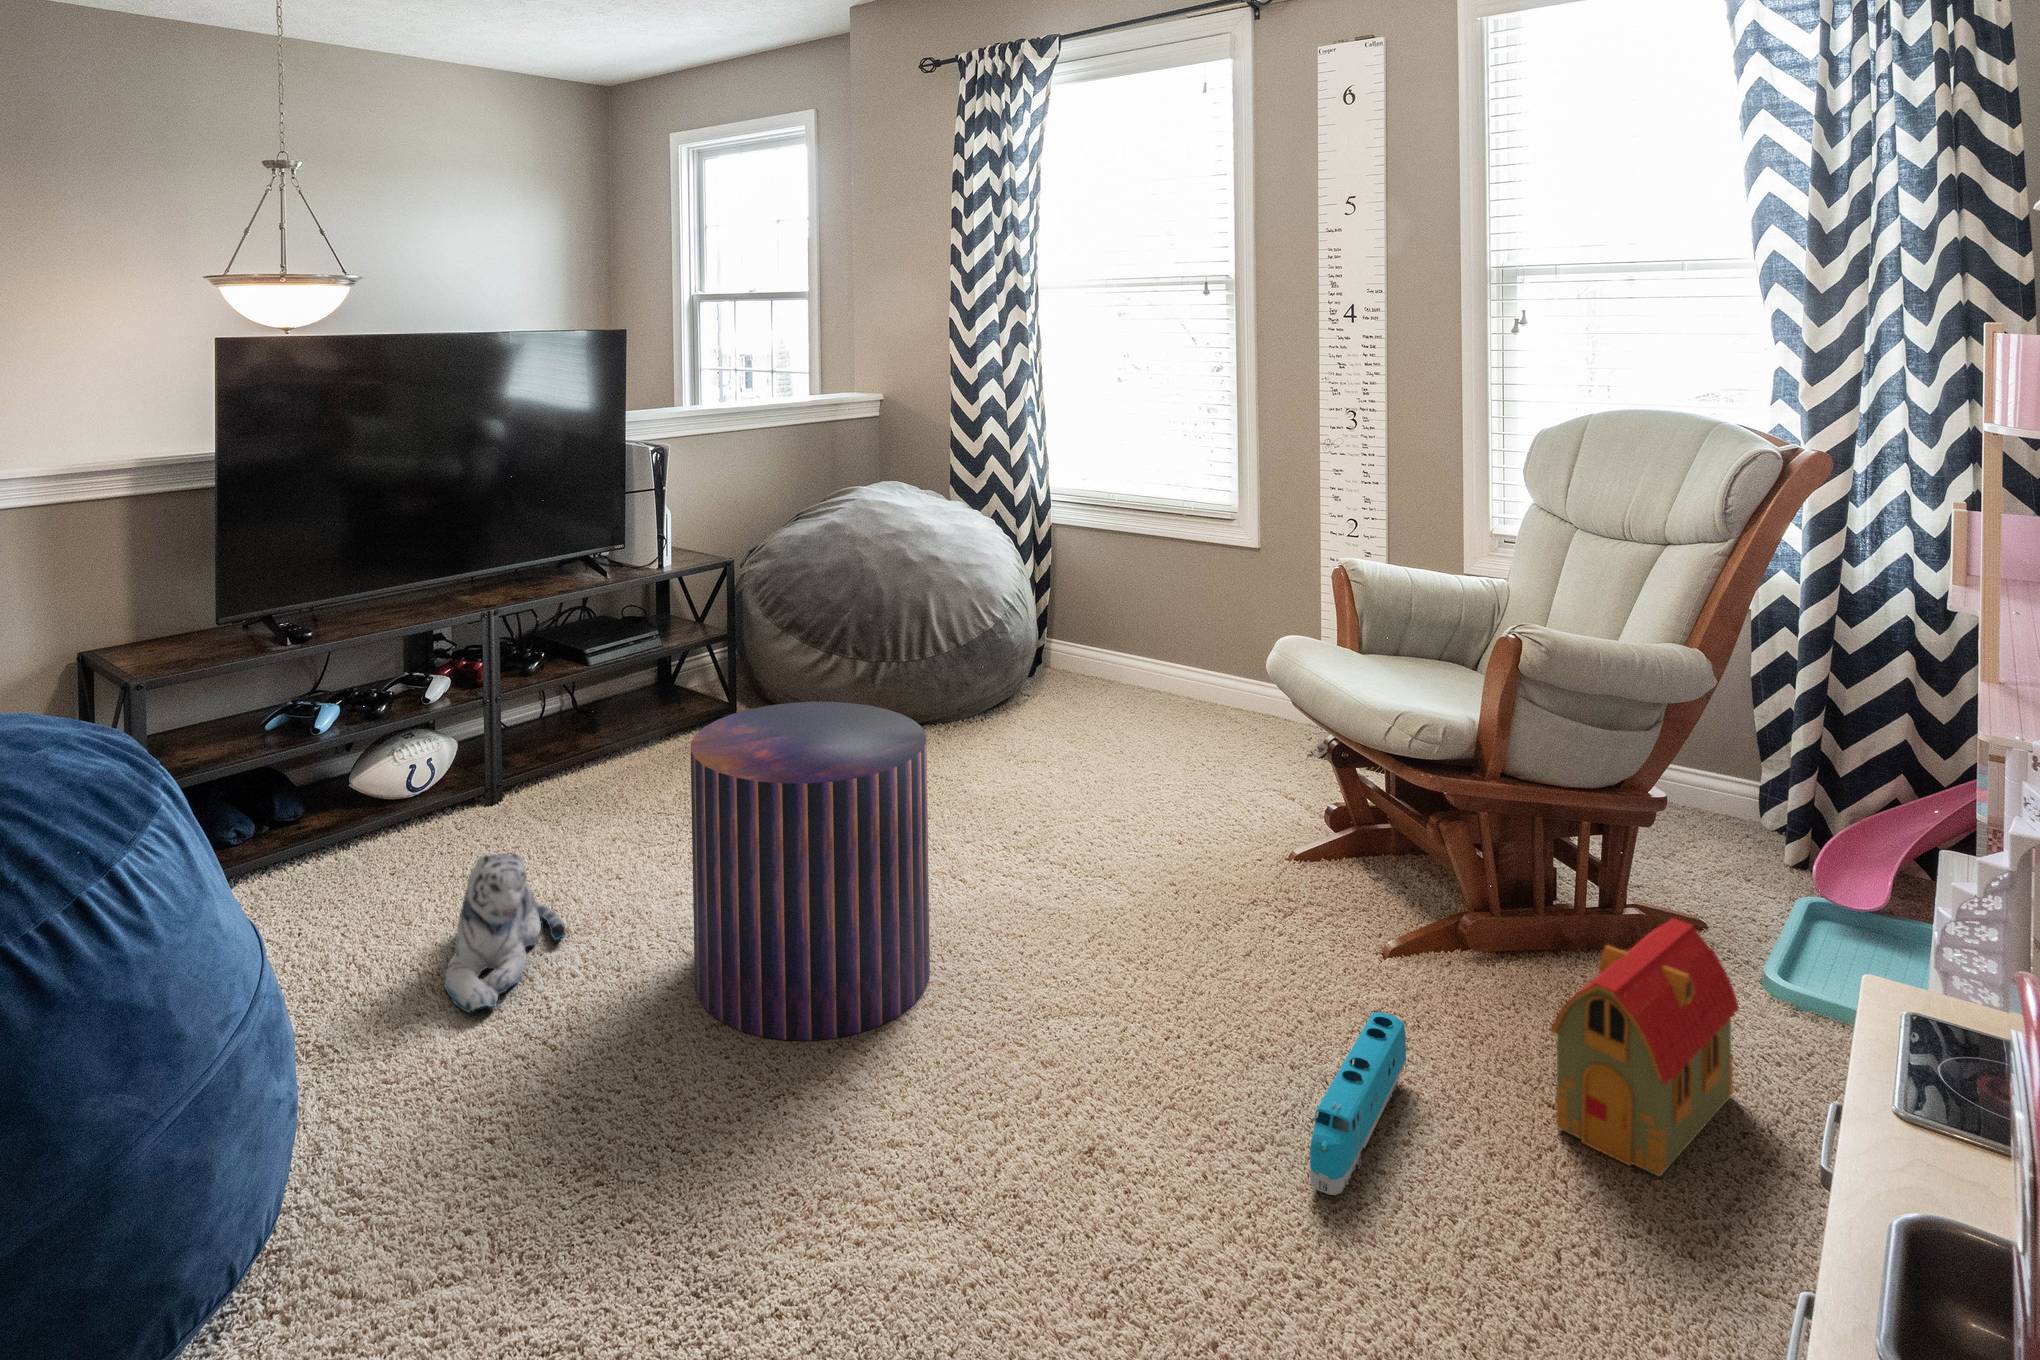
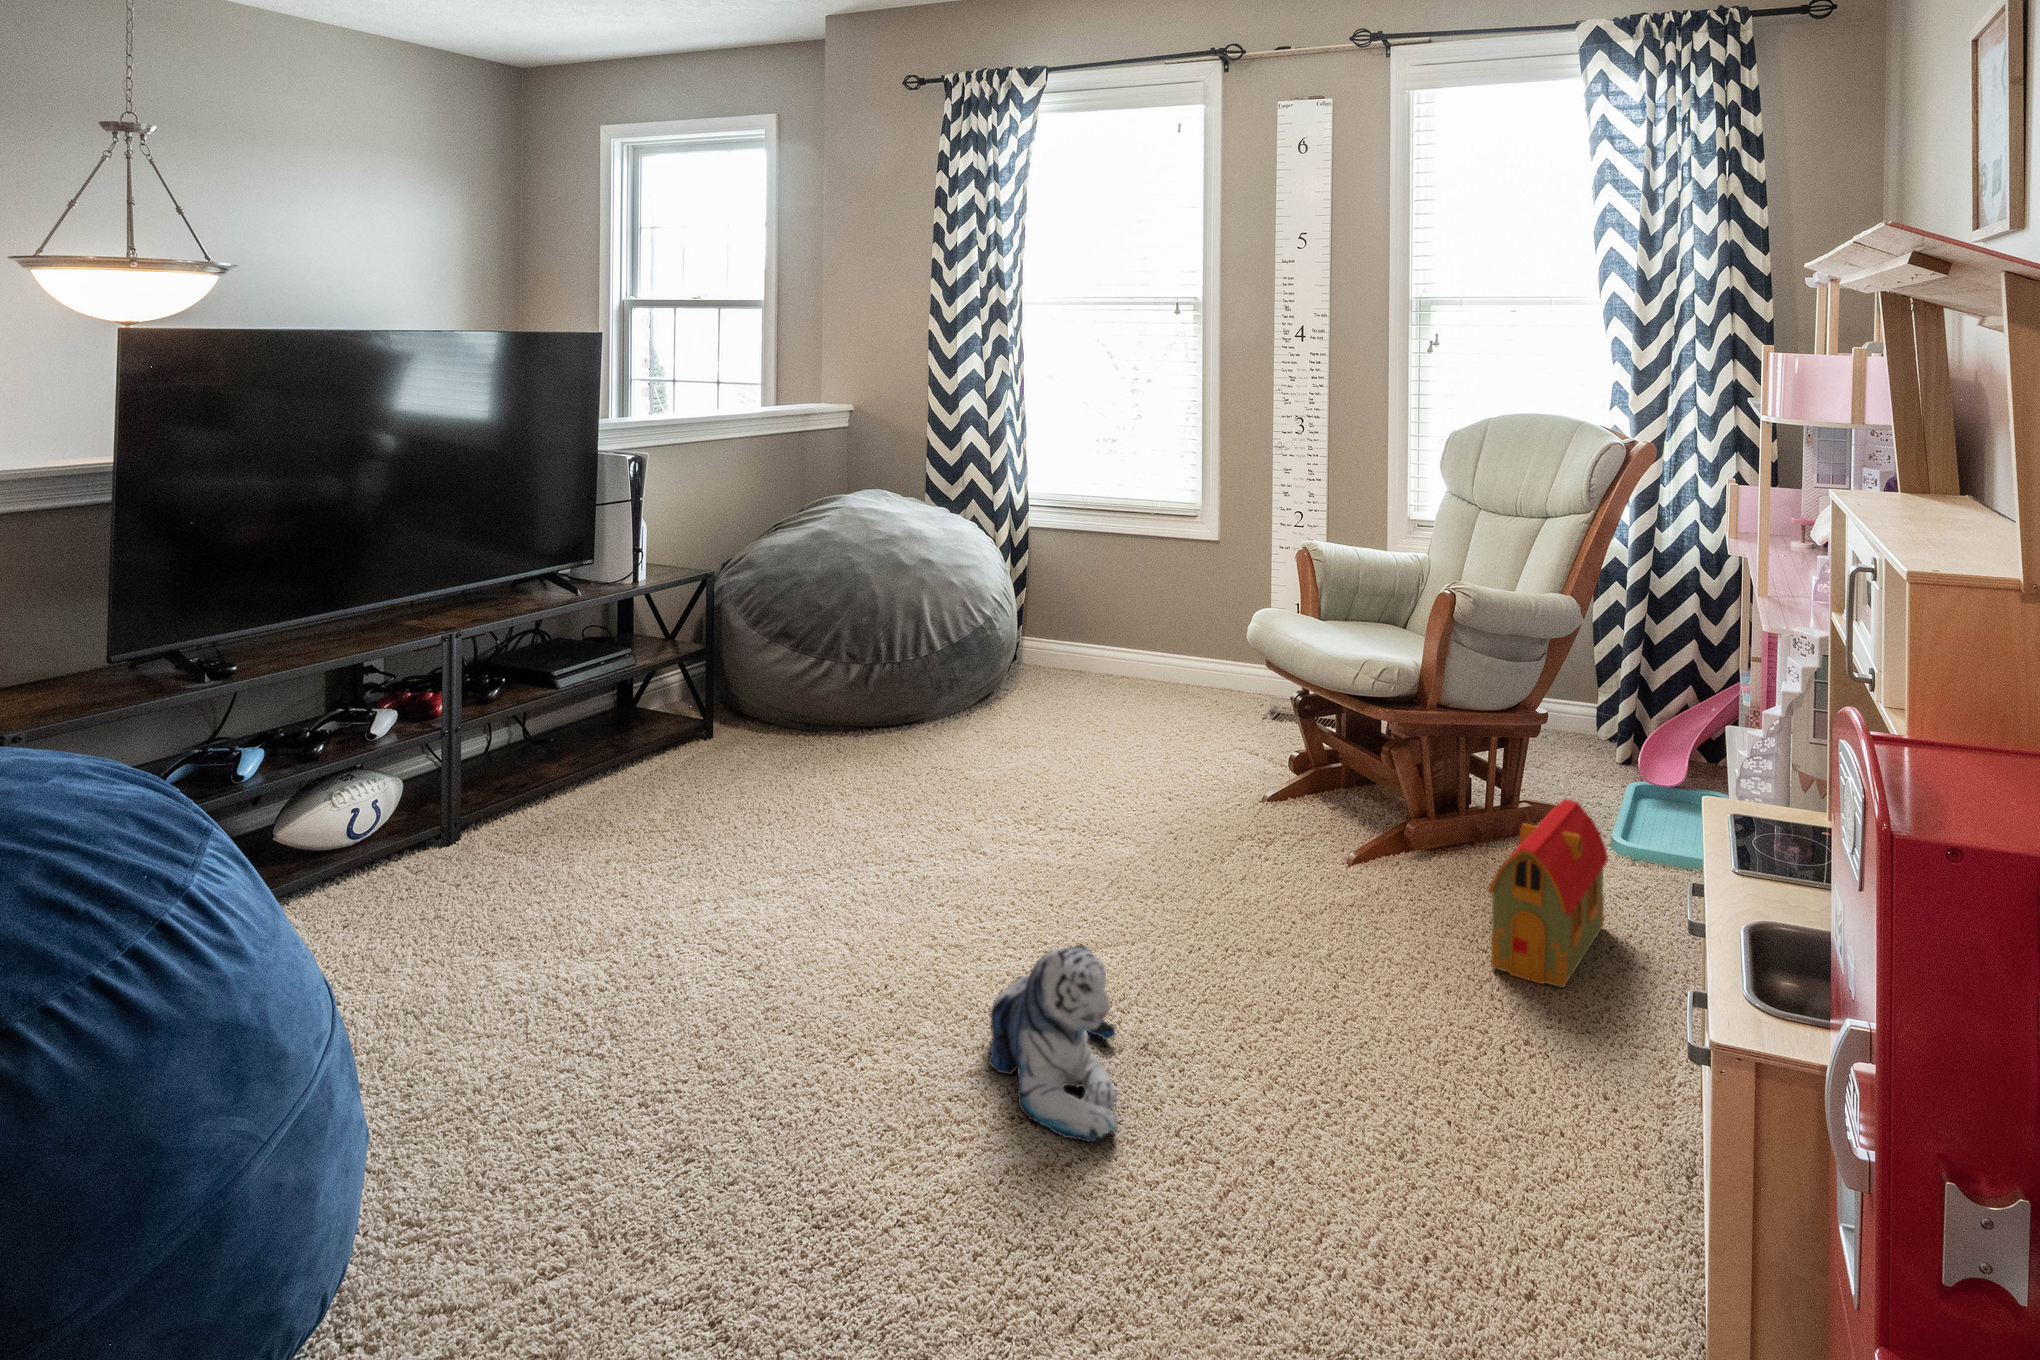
pouf: present [691,702,930,1040] -> none [737,693,972,1010]
plush toy: present [444,854,565,1013] -> present [989,945,1117,1142]
toy train: present [1309,1012,1406,1195] -> none [1322,902,1381,1042]

